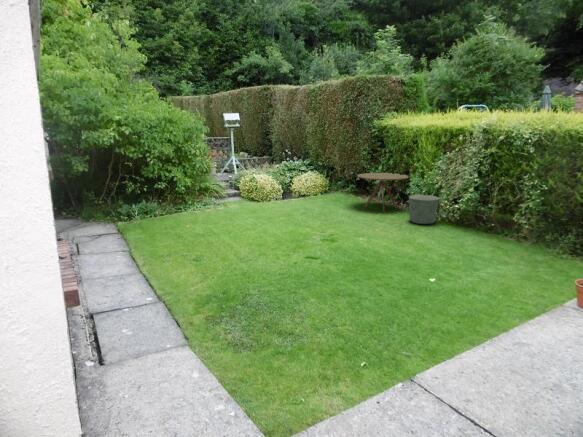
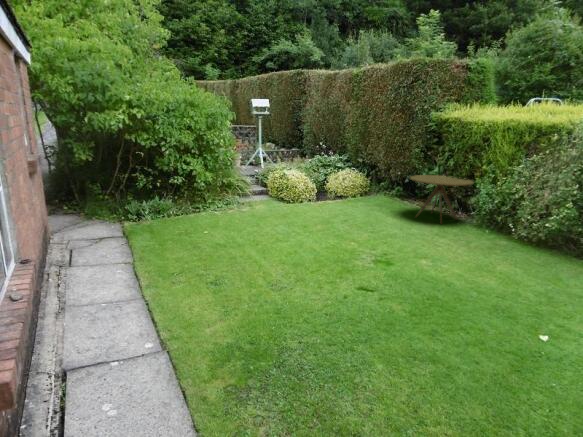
planter: present [409,195,439,224] -> none [477,207,519,244]

